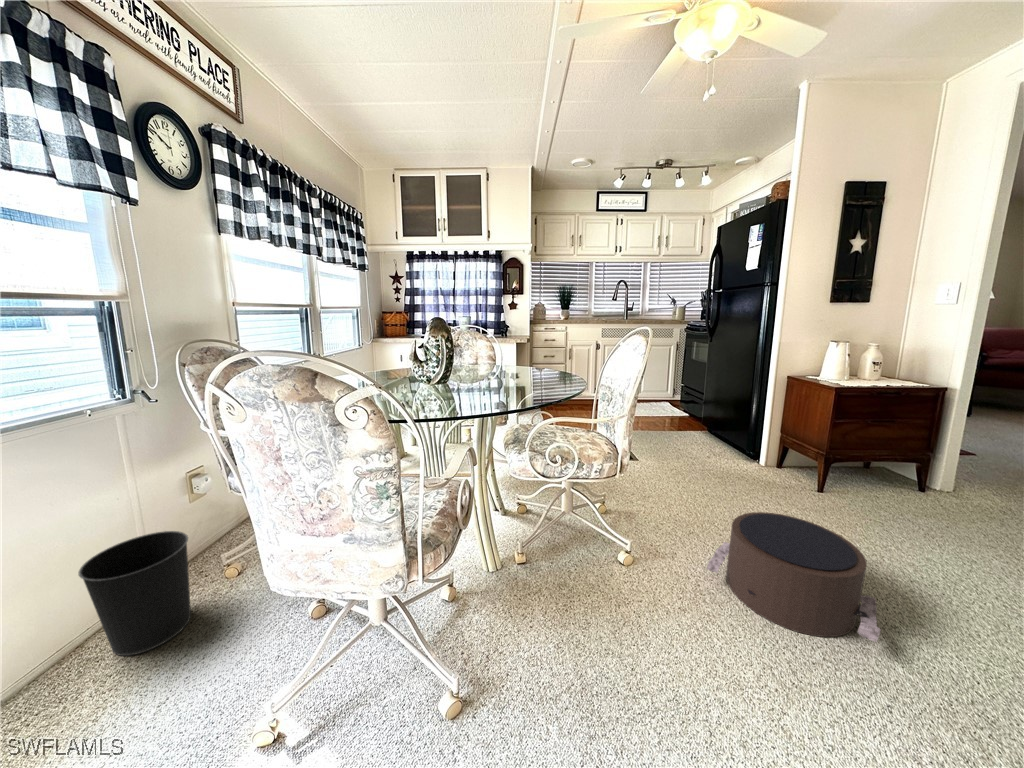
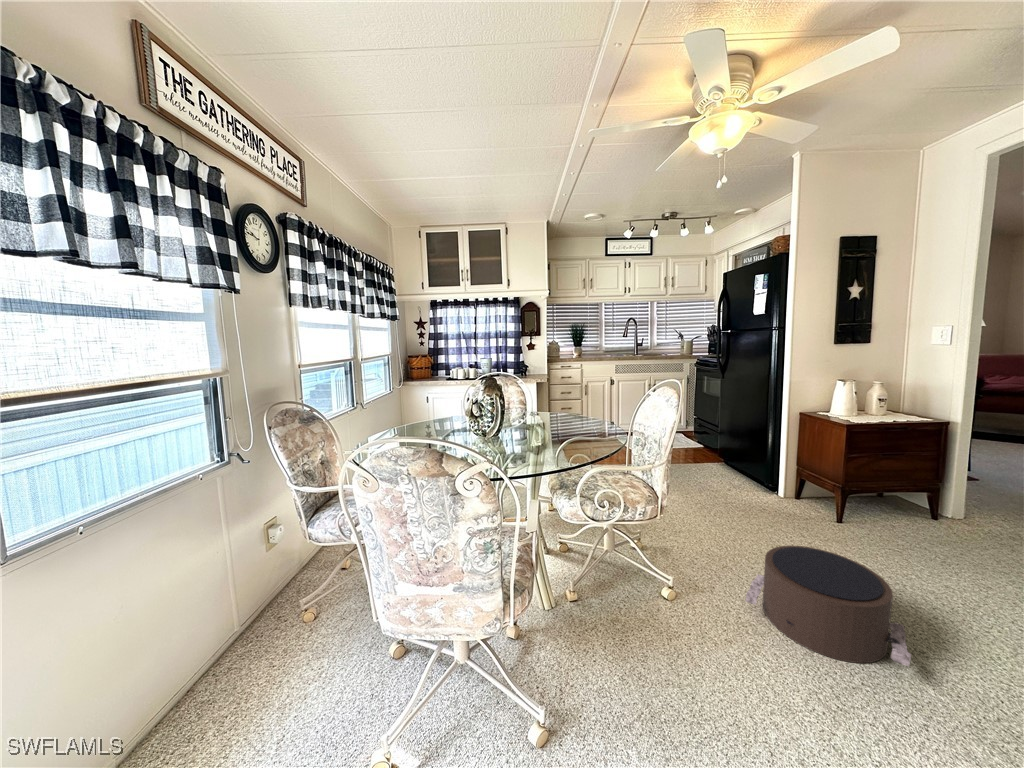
wastebasket: present [78,531,191,656] -> none [195,580,281,699]

